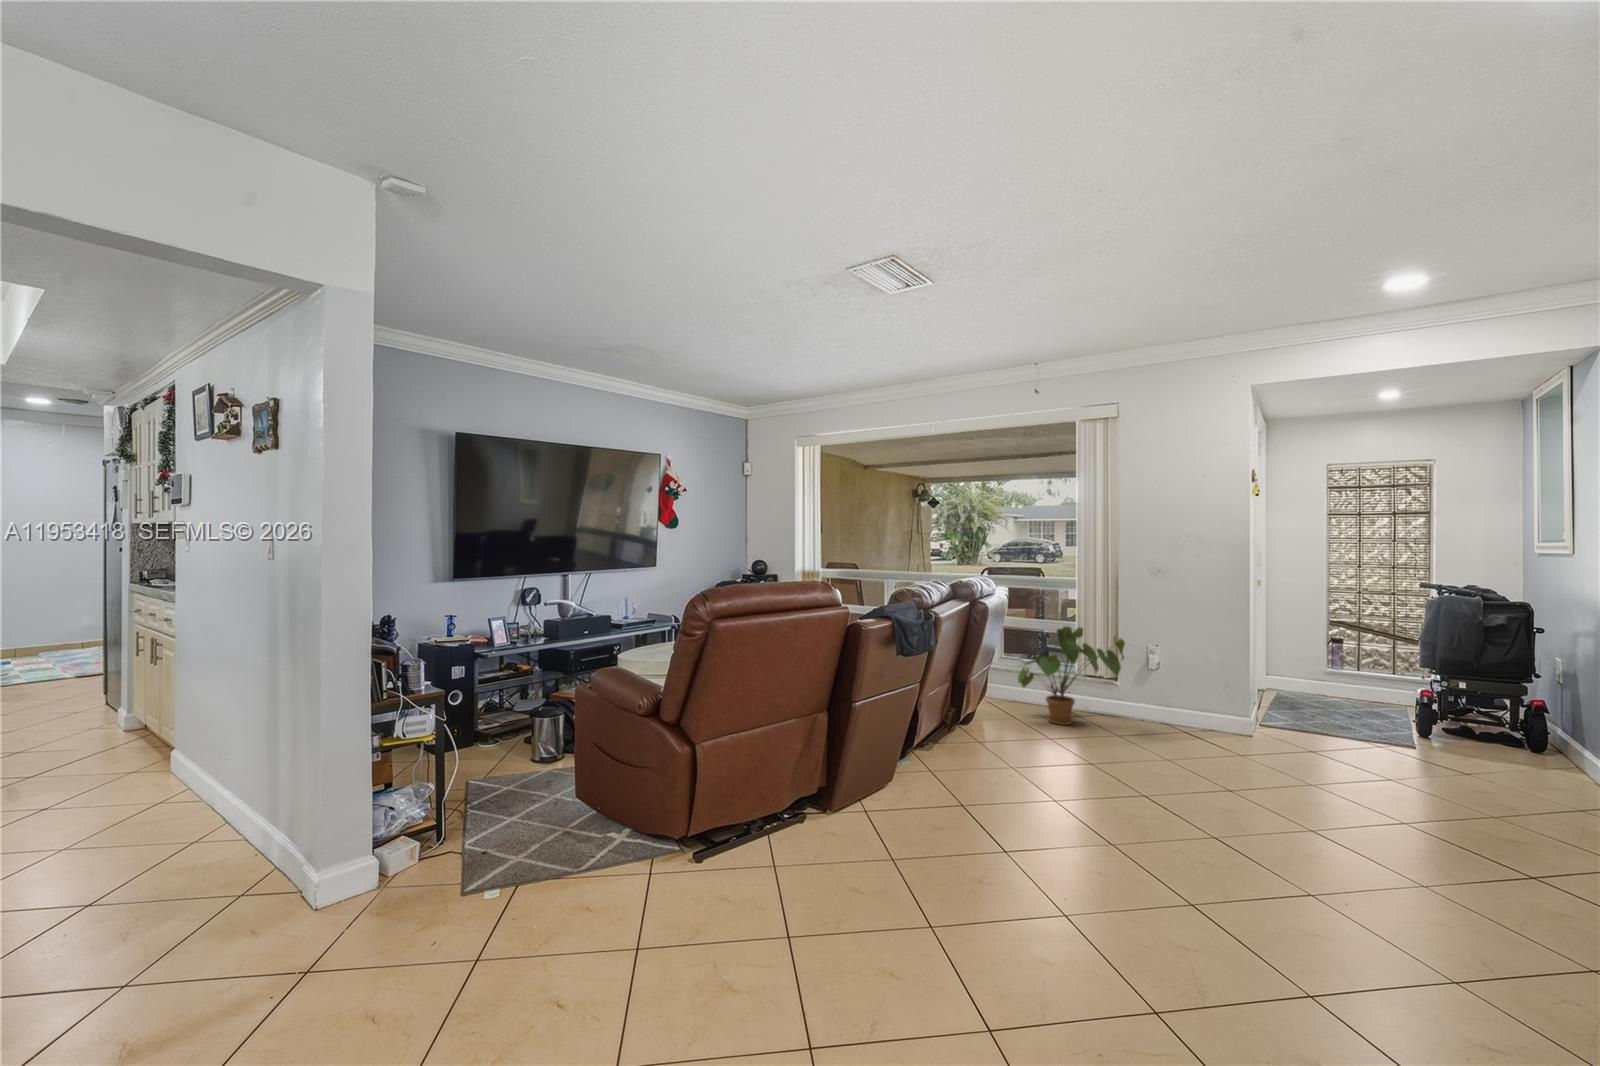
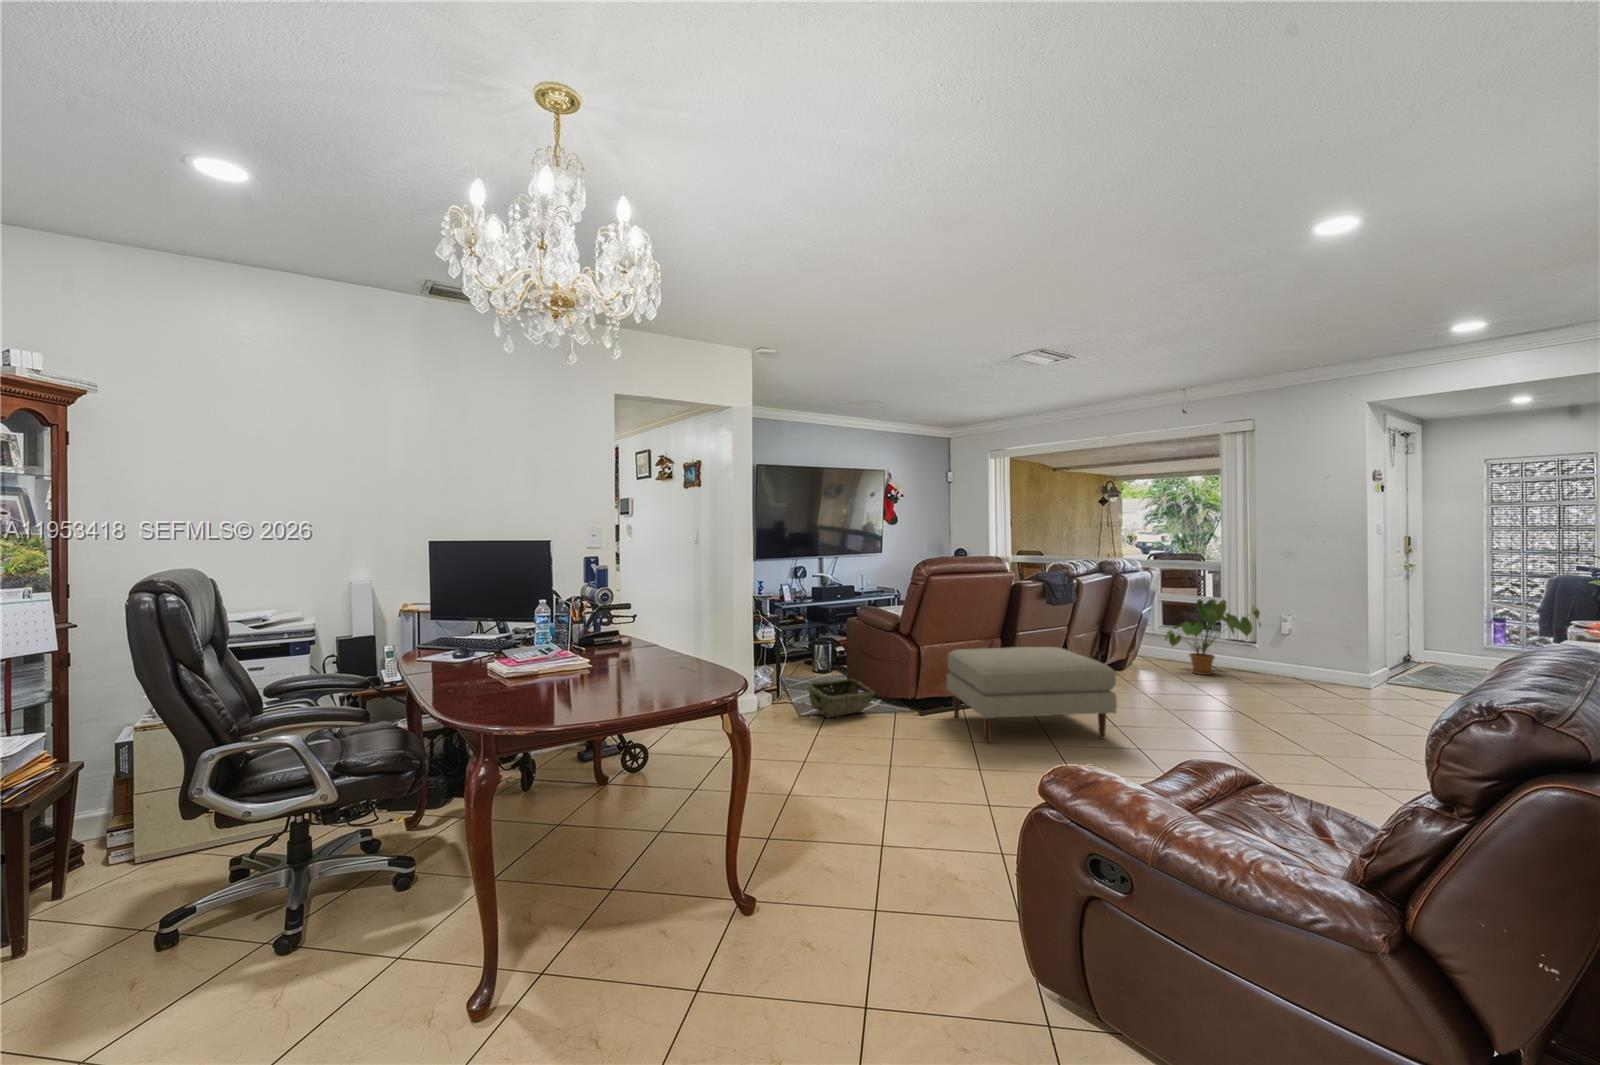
ottoman: none [743,724,1025,942] -> present [946,647,1117,743]
woven basket: none [475,802,613,901] -> present [808,679,875,718]

